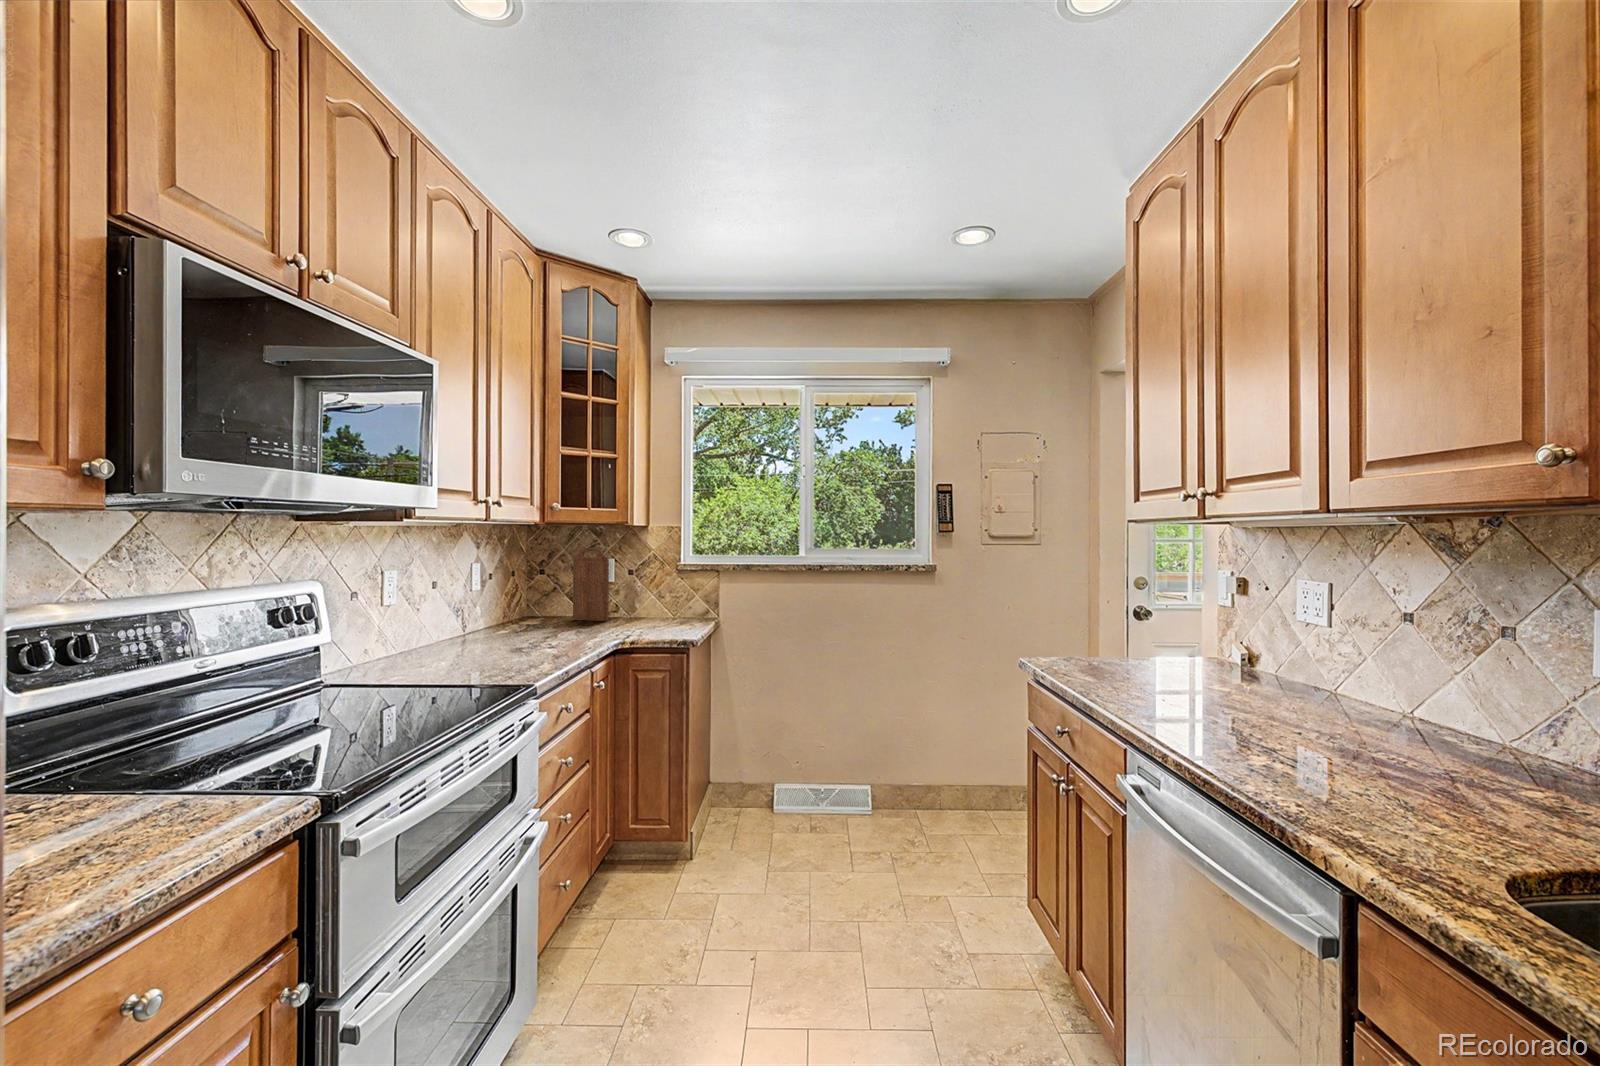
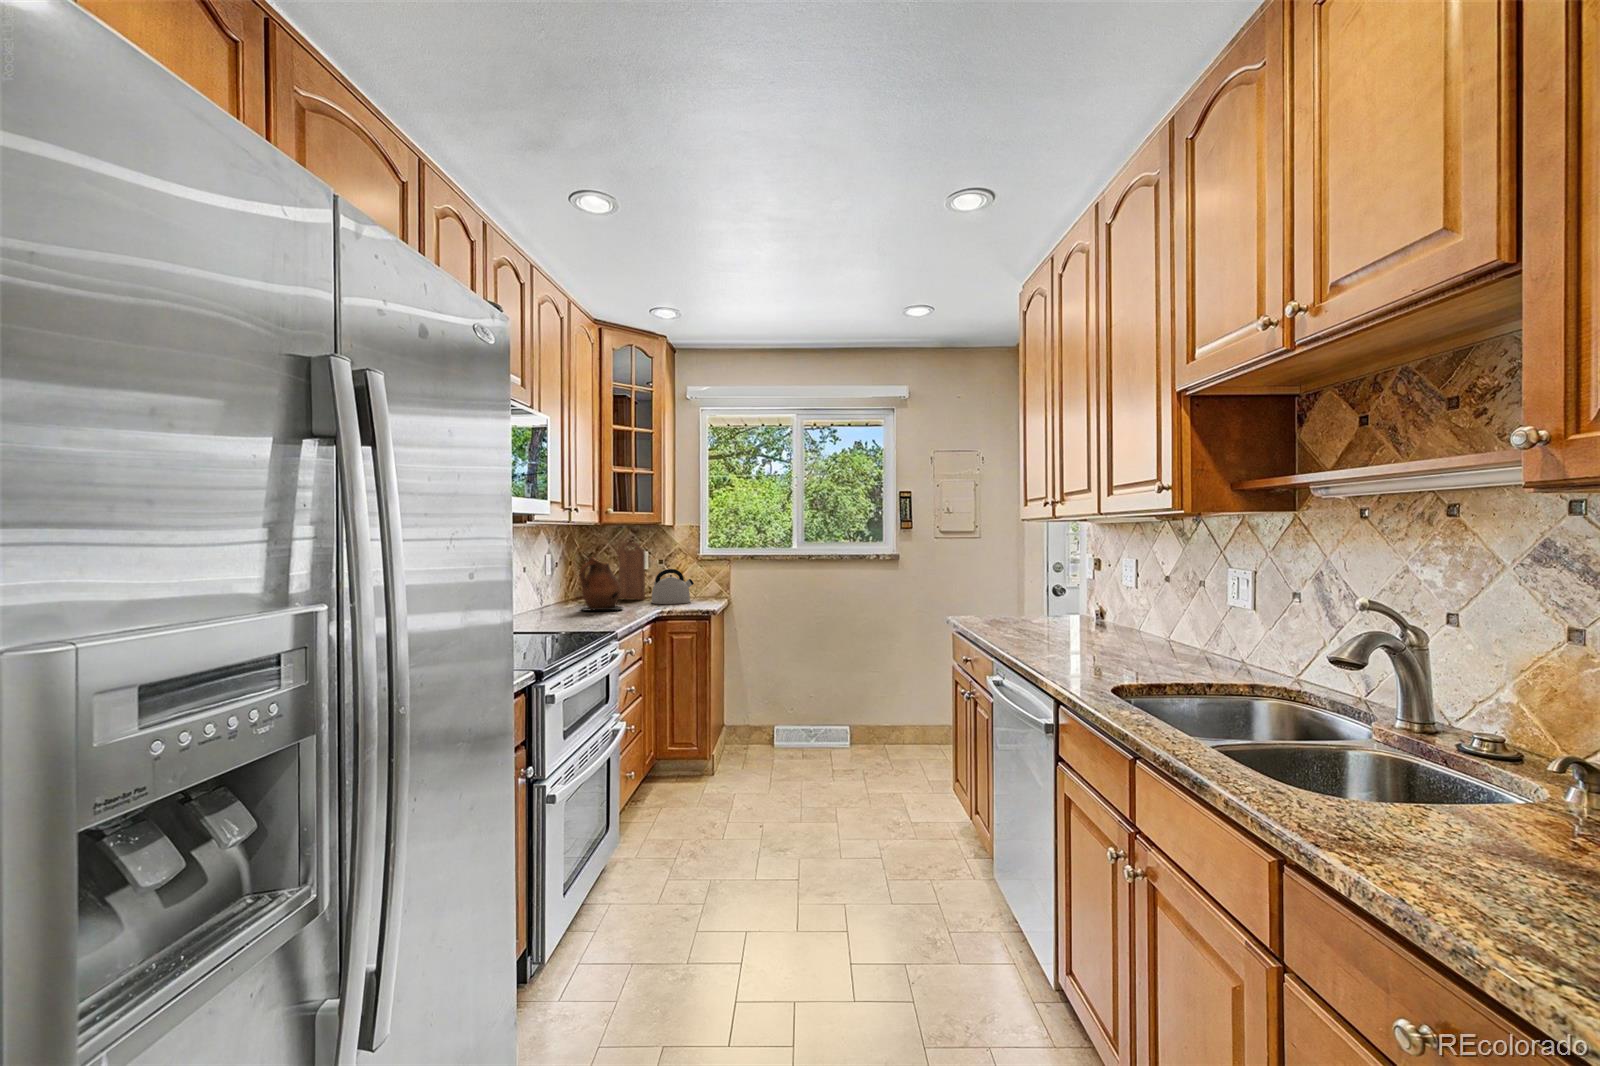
ceramic pitcher: none [511,568,572,641] -> present [580,557,622,611]
kettle: none [614,583,670,629] -> present [651,569,694,604]

